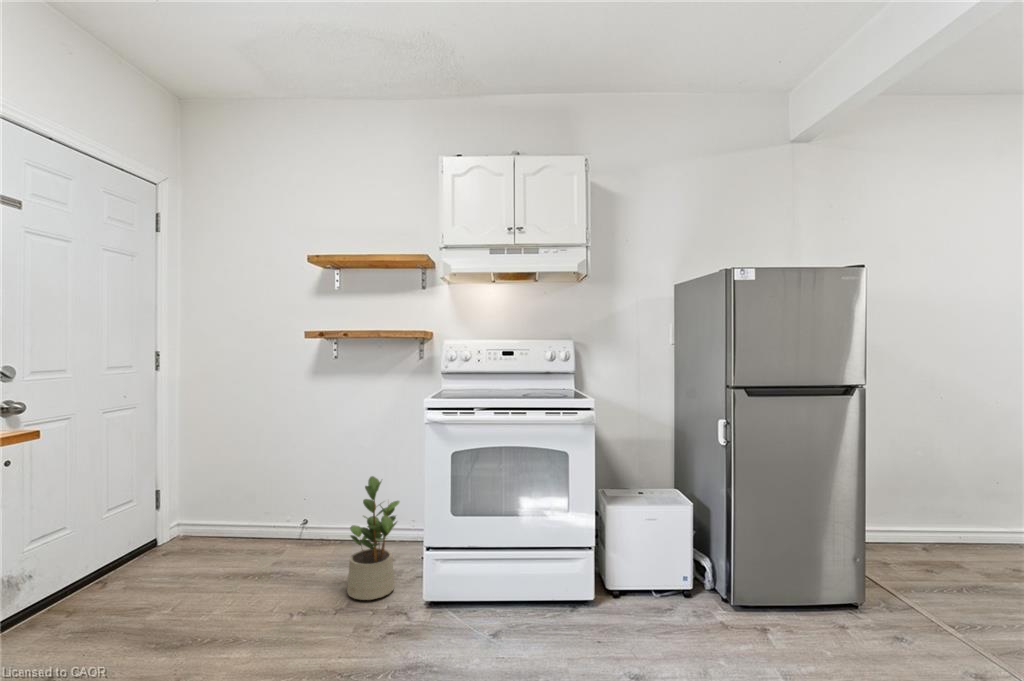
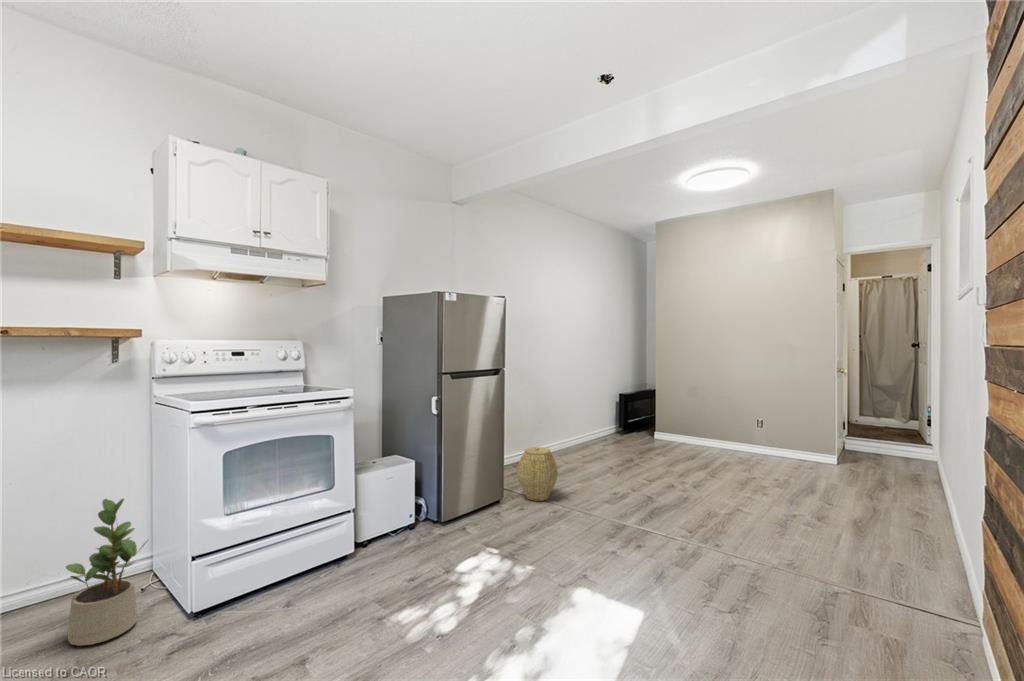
woven basket: none [894,528,987,632] -> present [517,447,558,501]

